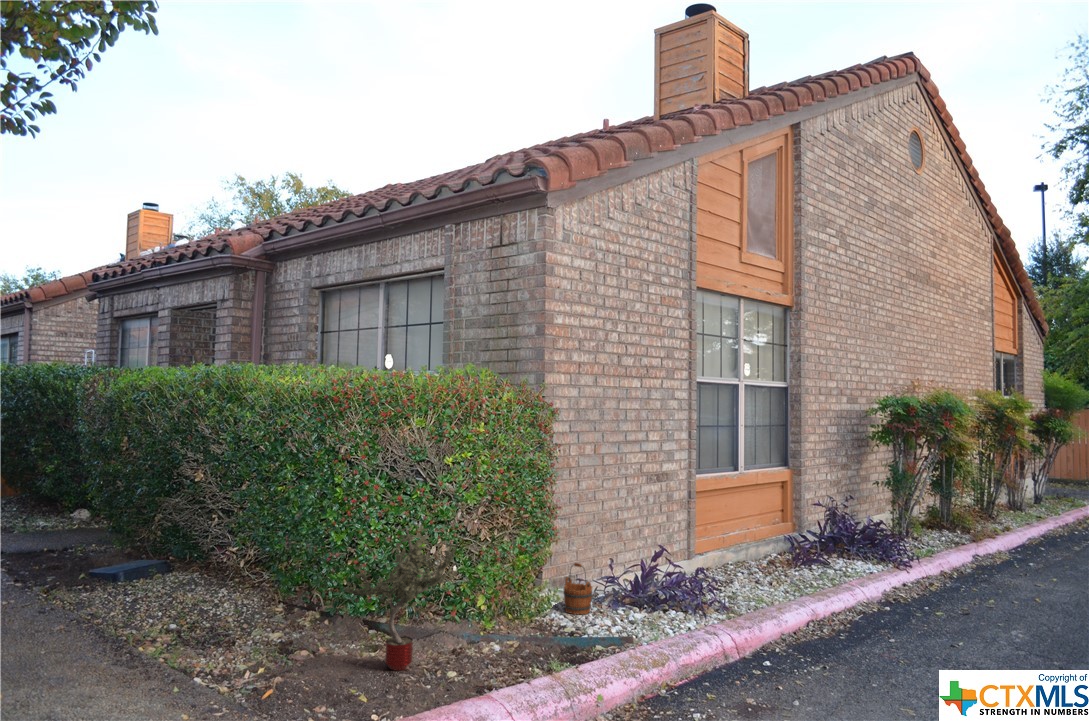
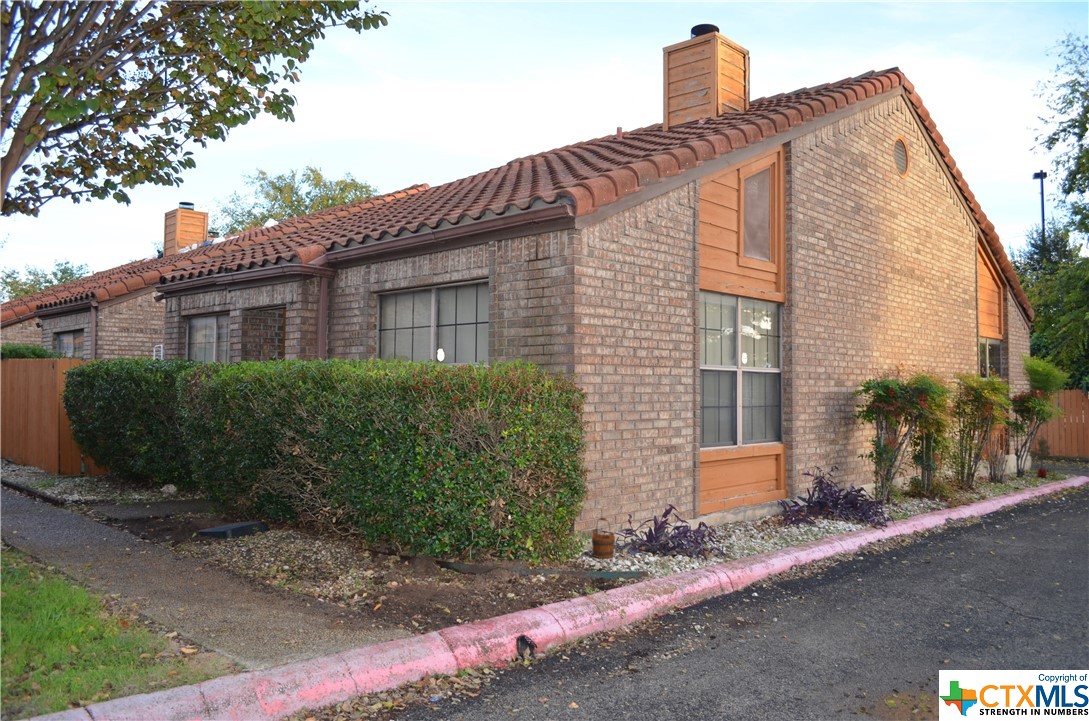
potted tree: present [344,525,457,671] -> present [1028,436,1050,477]

